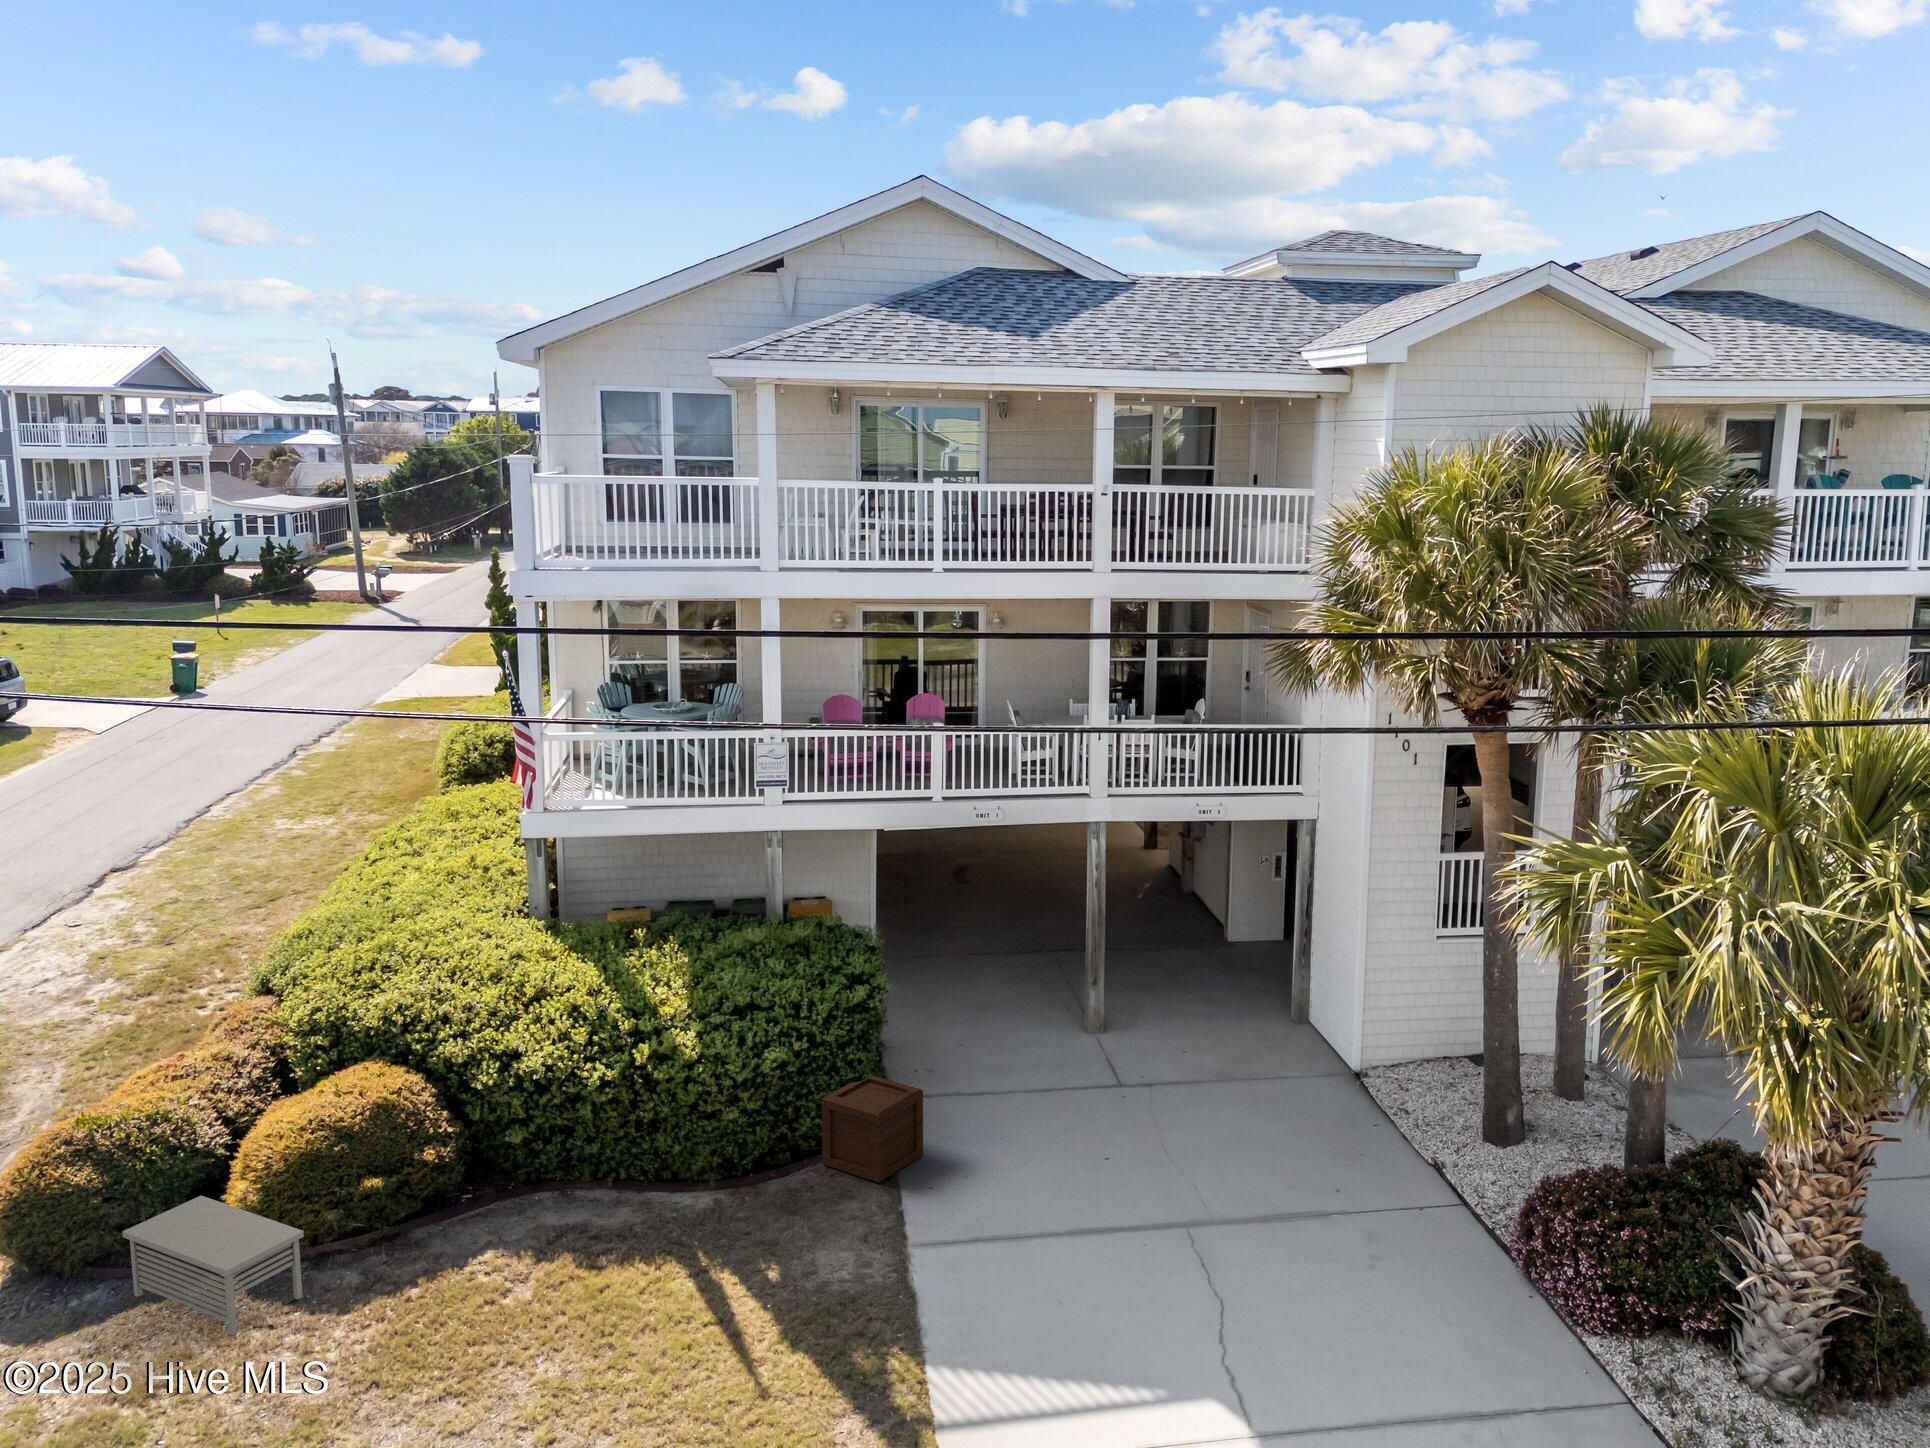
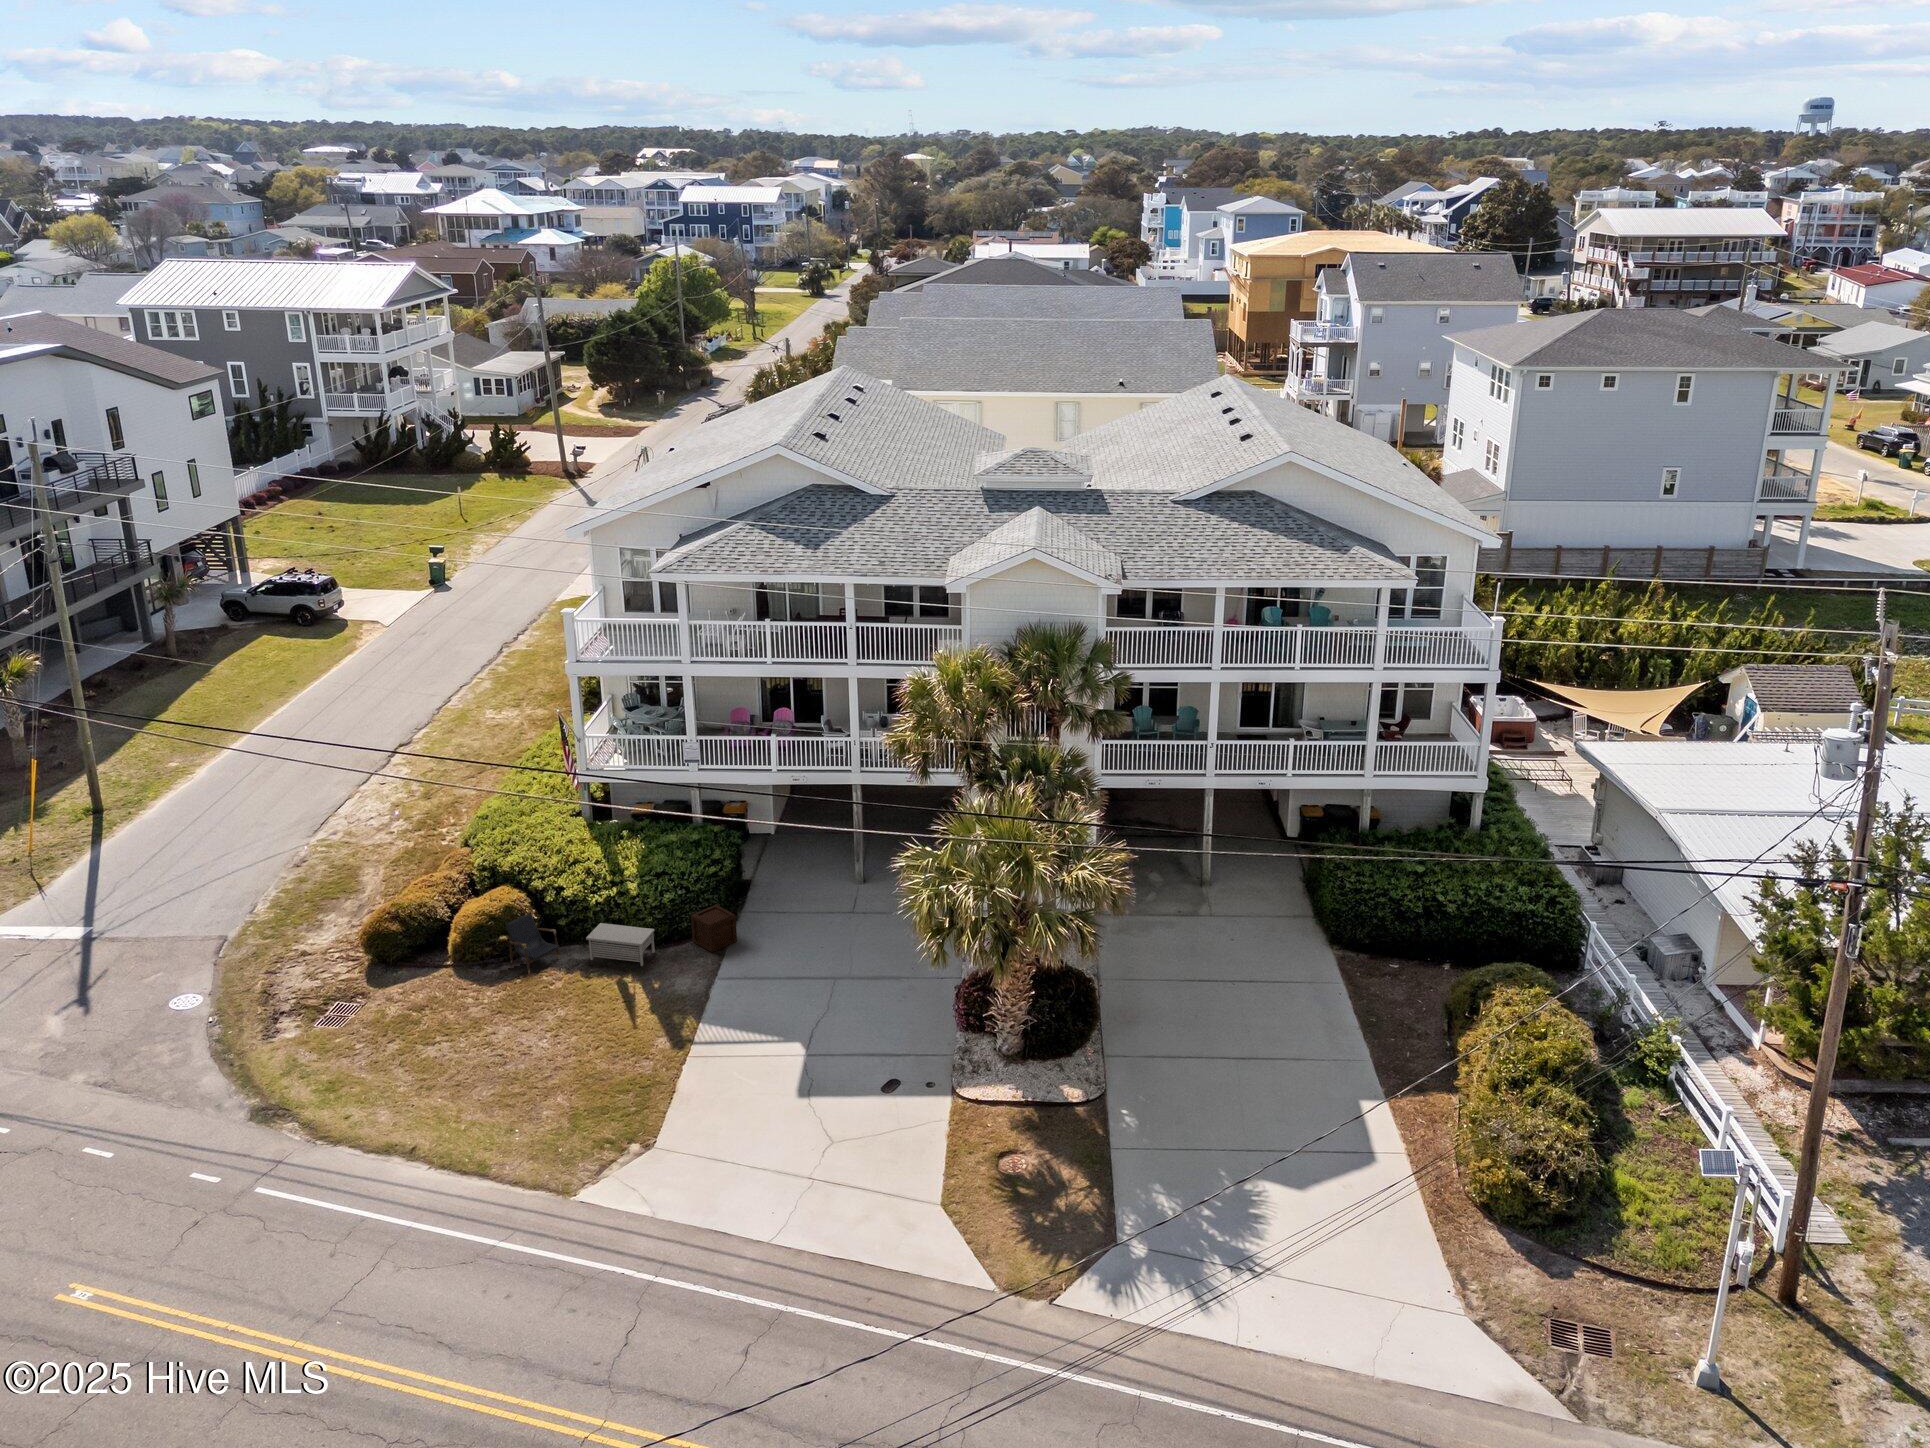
lounge chair: none [381,1116,518,1271] -> present [506,913,560,974]
storage bench: present [122,1196,304,1335] -> present [586,923,655,966]

